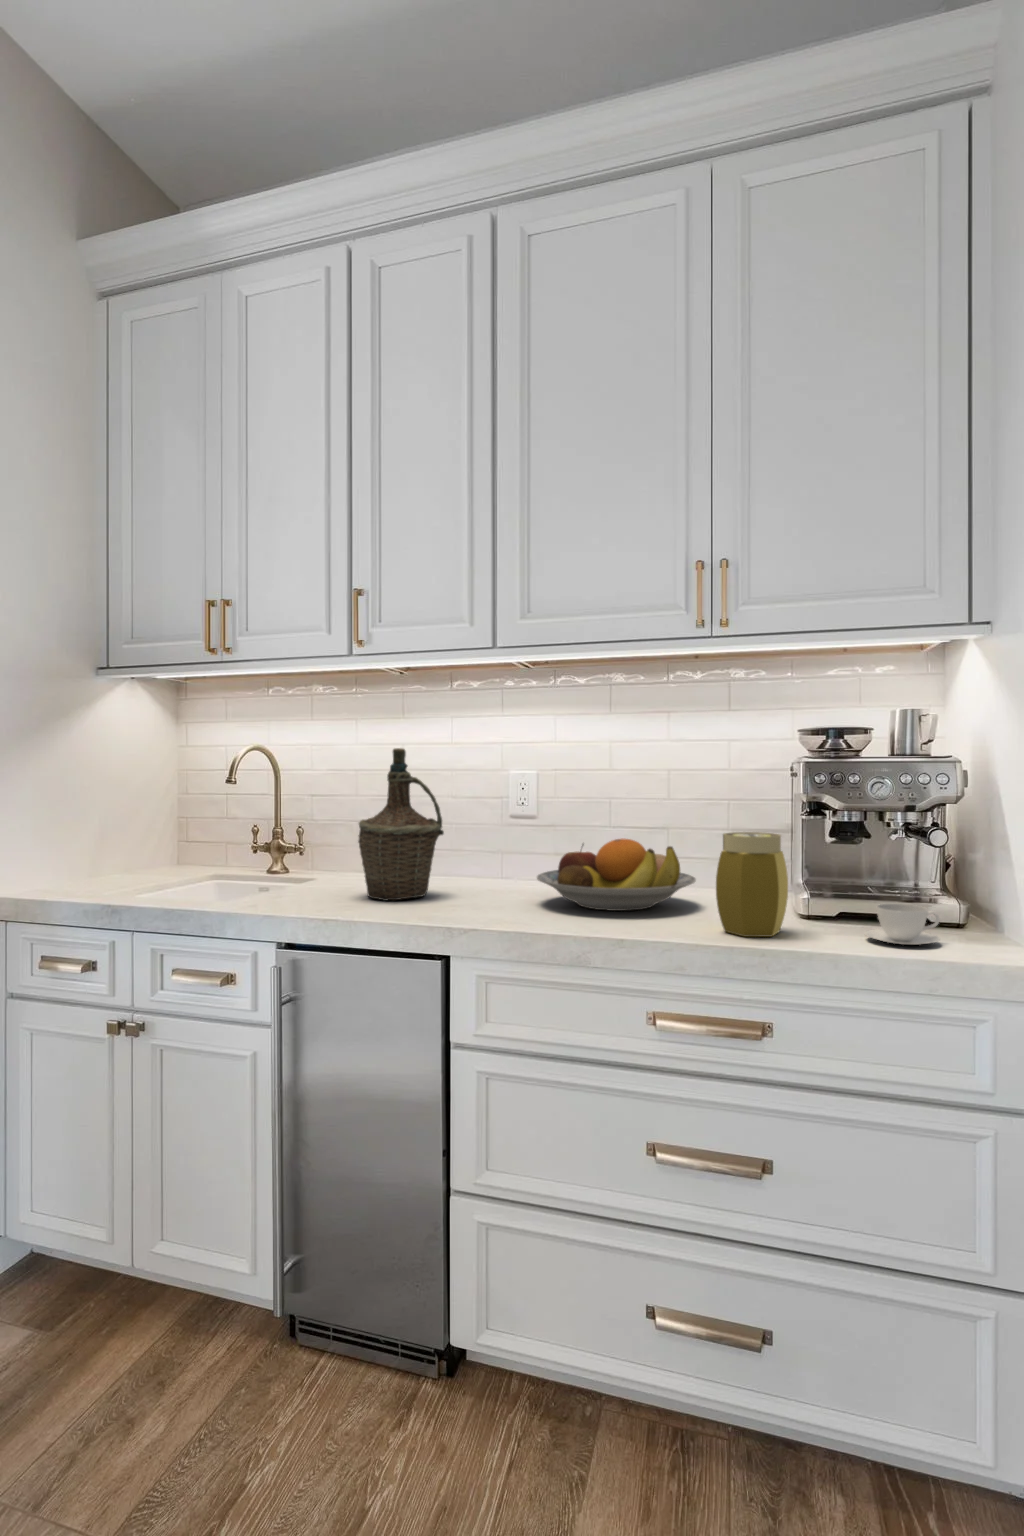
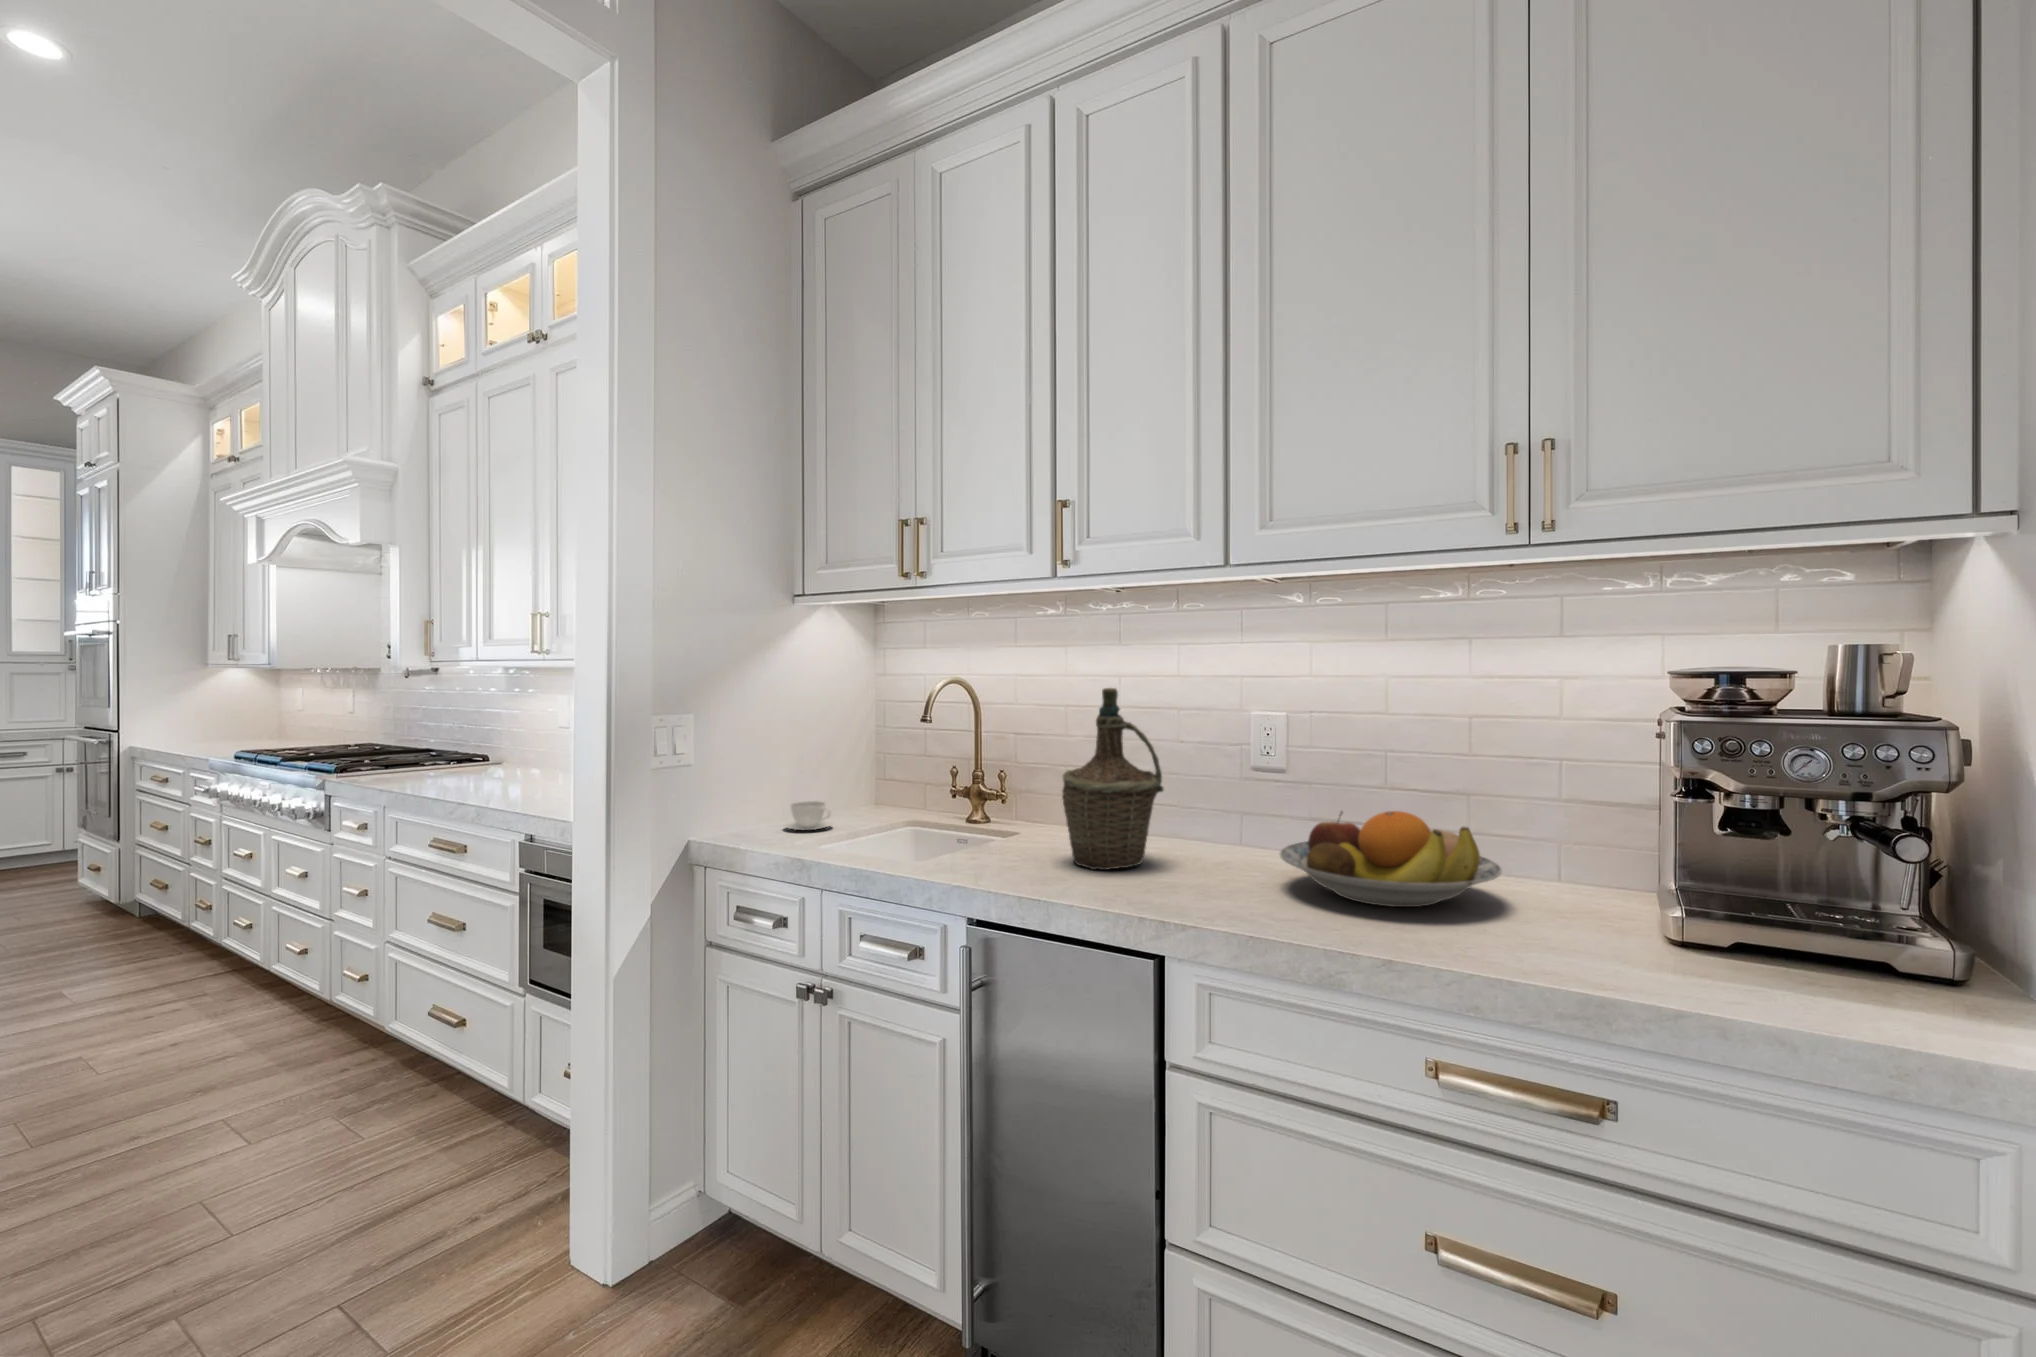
jar: present [716,832,788,937] -> none [1537,820,1654,977]
teacup: present [865,904,940,945] -> present [783,801,833,830]

